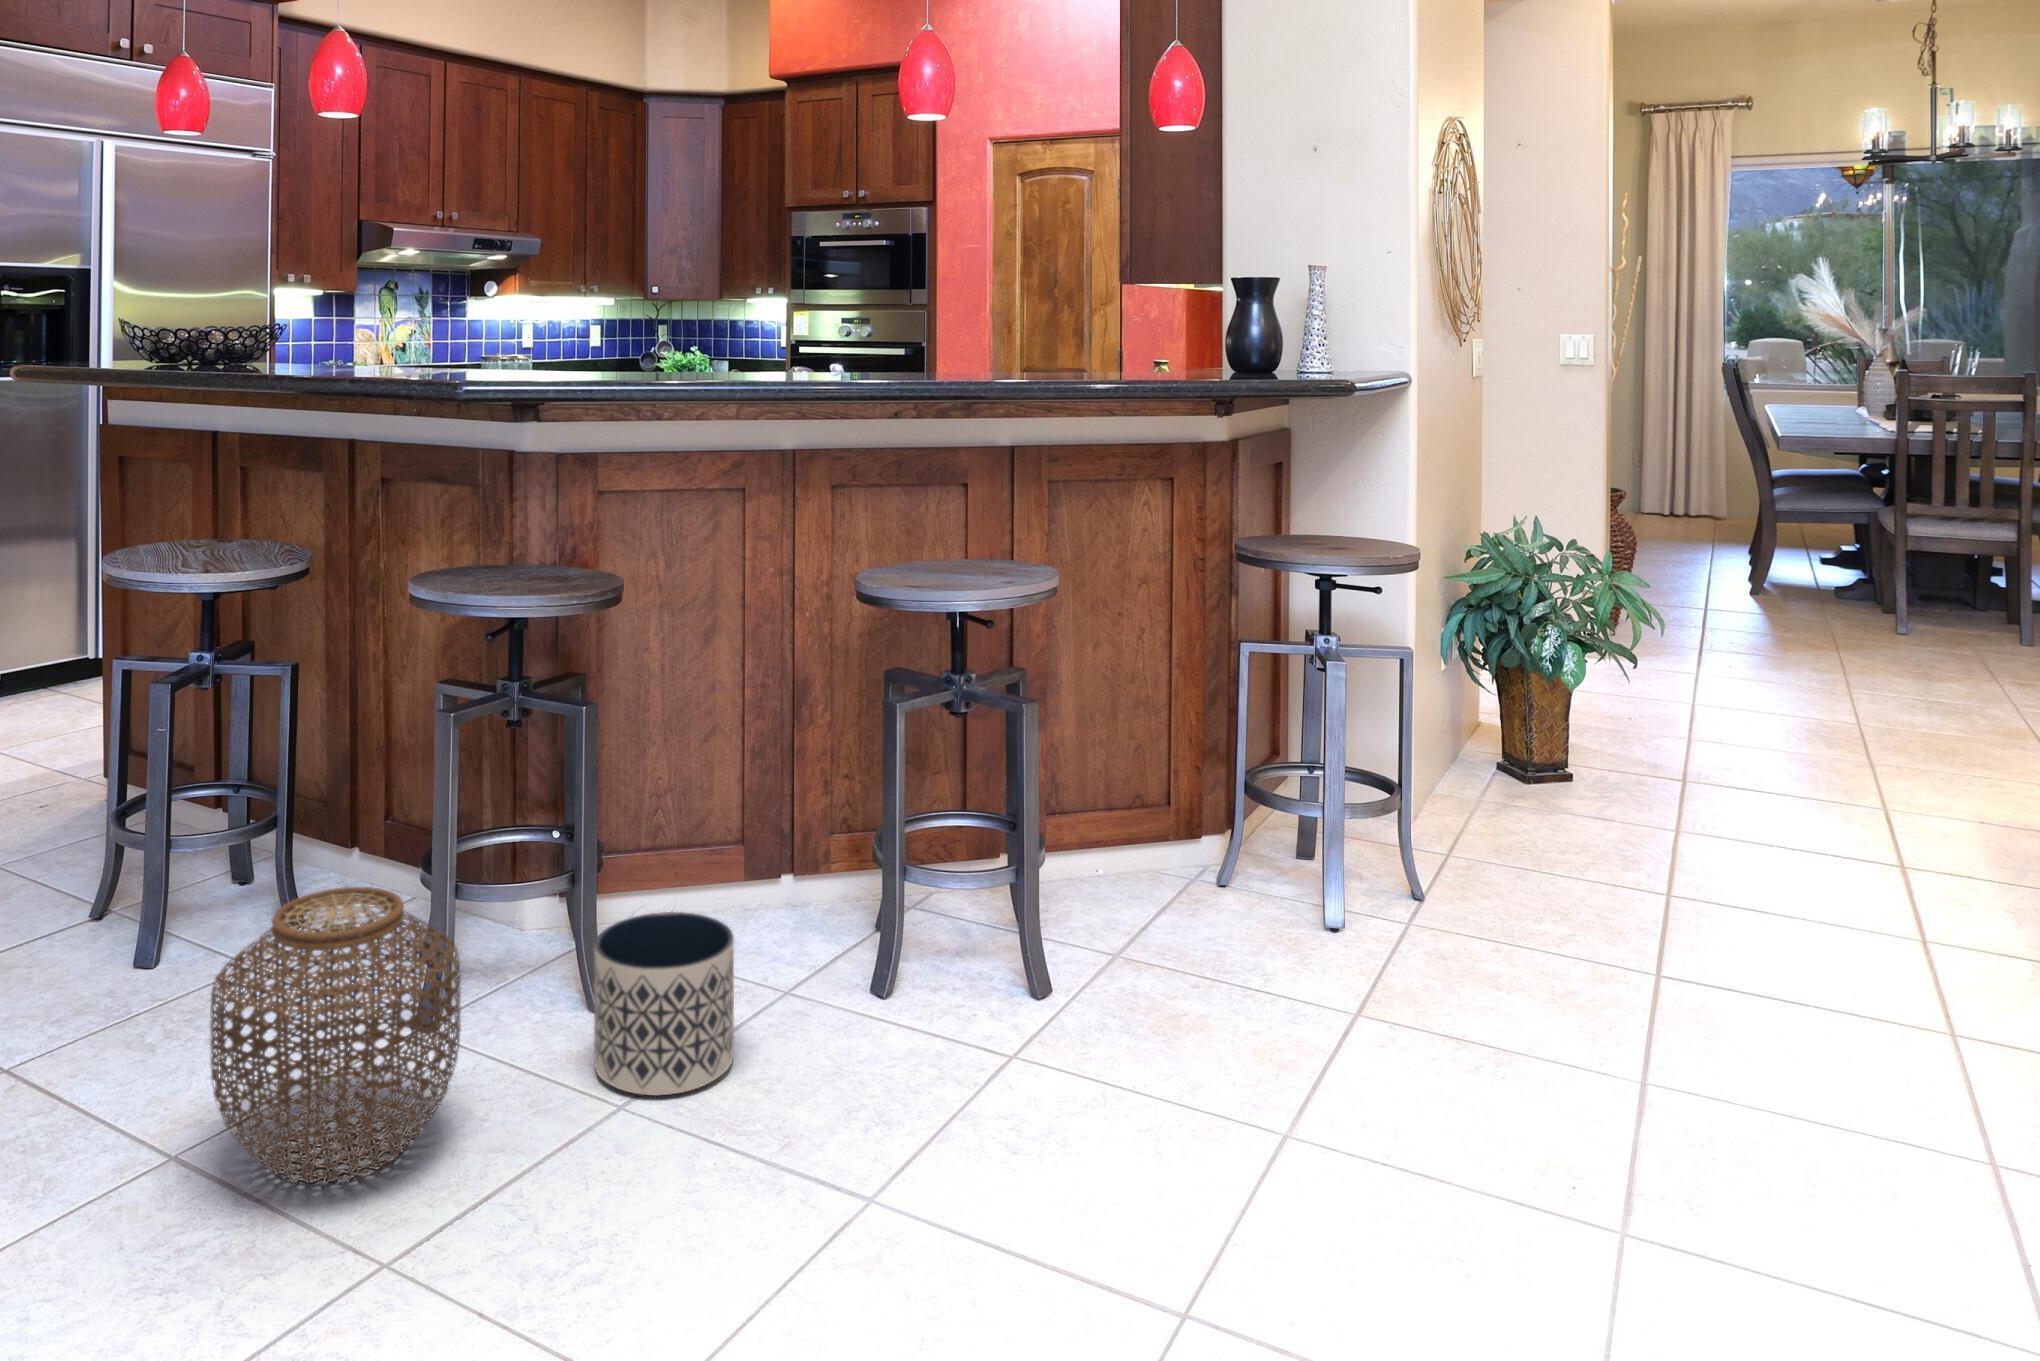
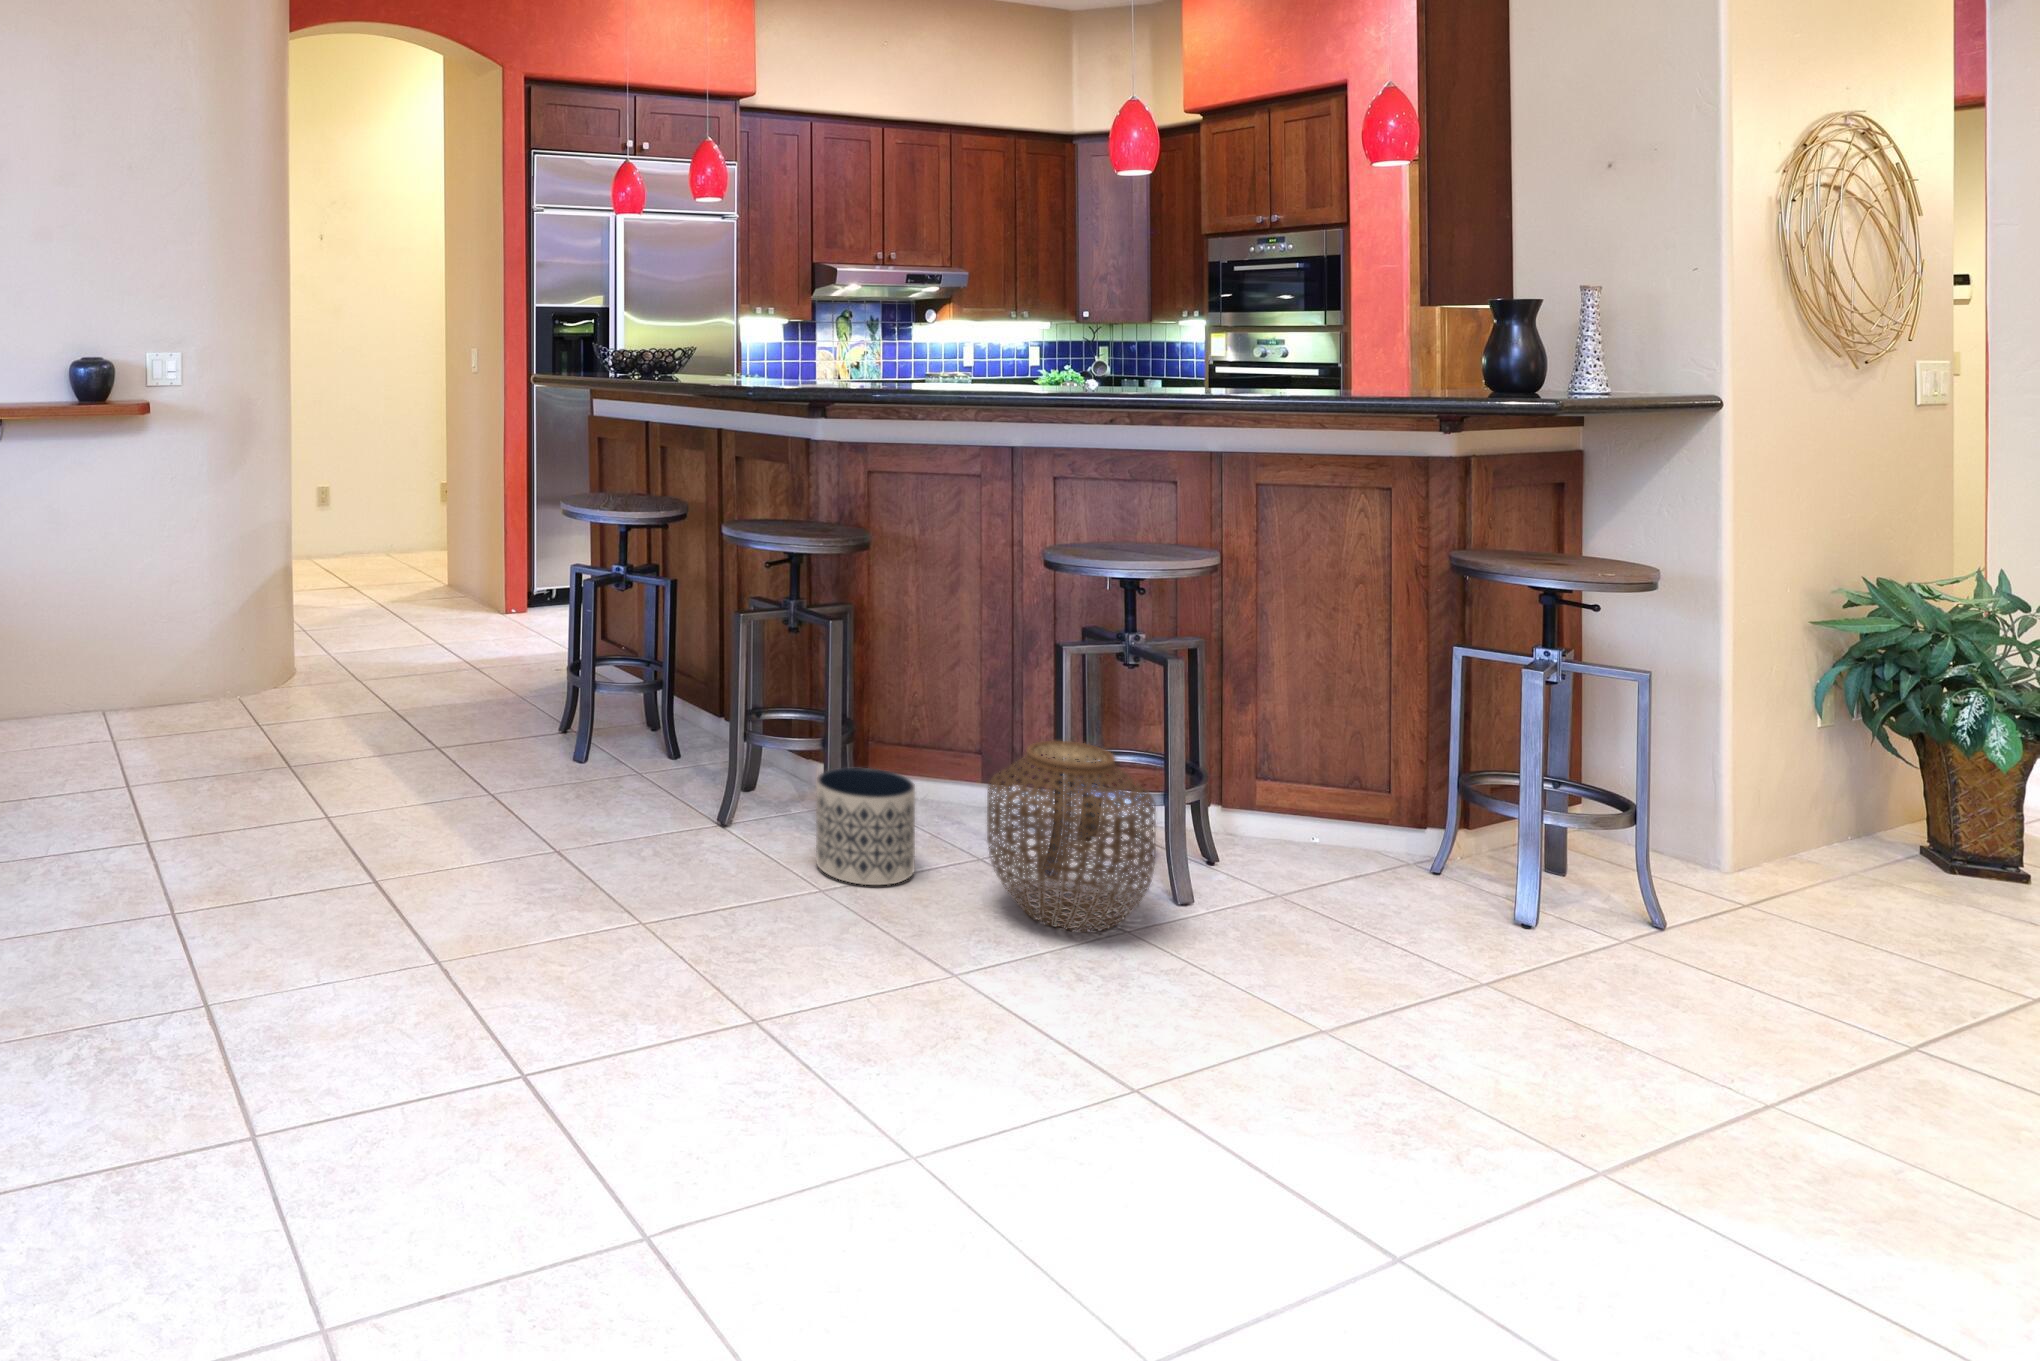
woven basket: present [210,887,461,1183] -> present [987,741,1156,931]

